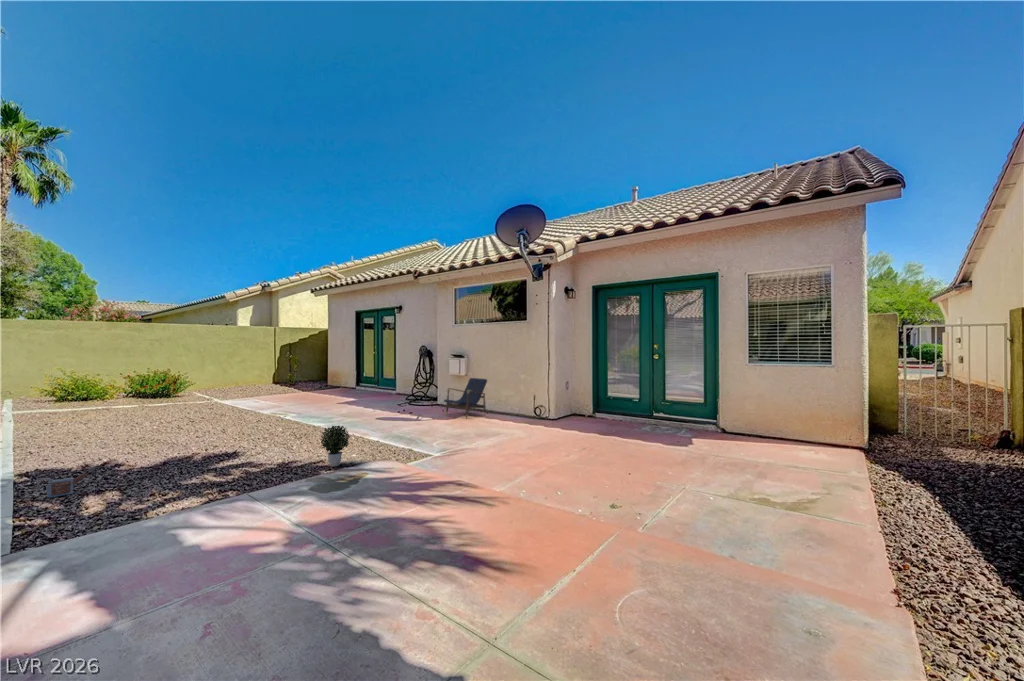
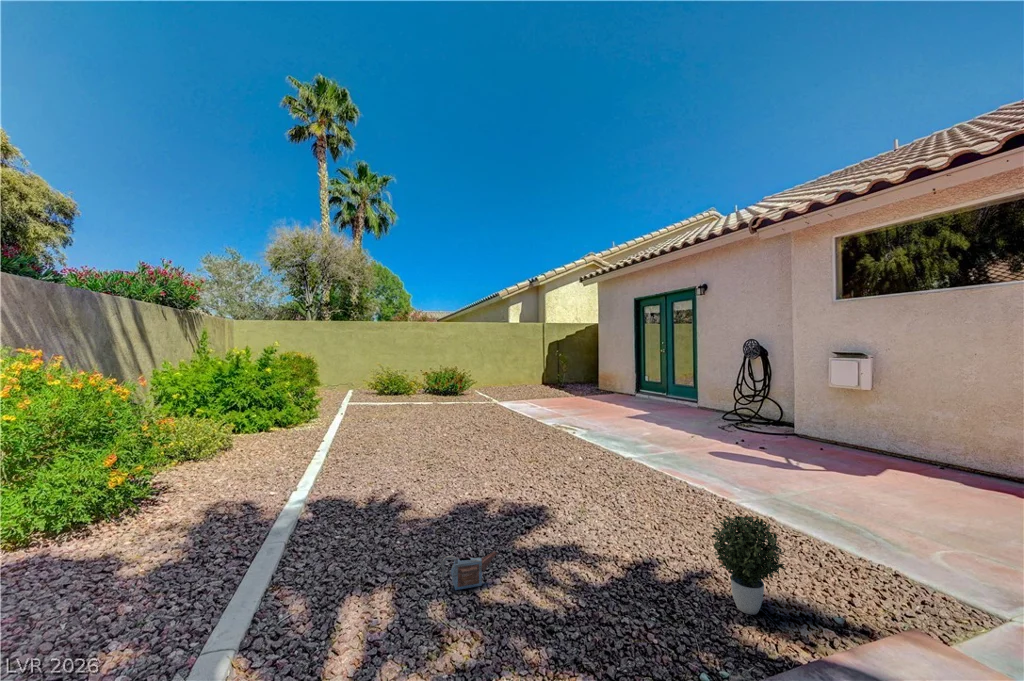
lounge chair: present [444,378,487,418] -> none [832,396,929,476]
watering can: present [36,473,87,498] -> present [441,551,497,590]

